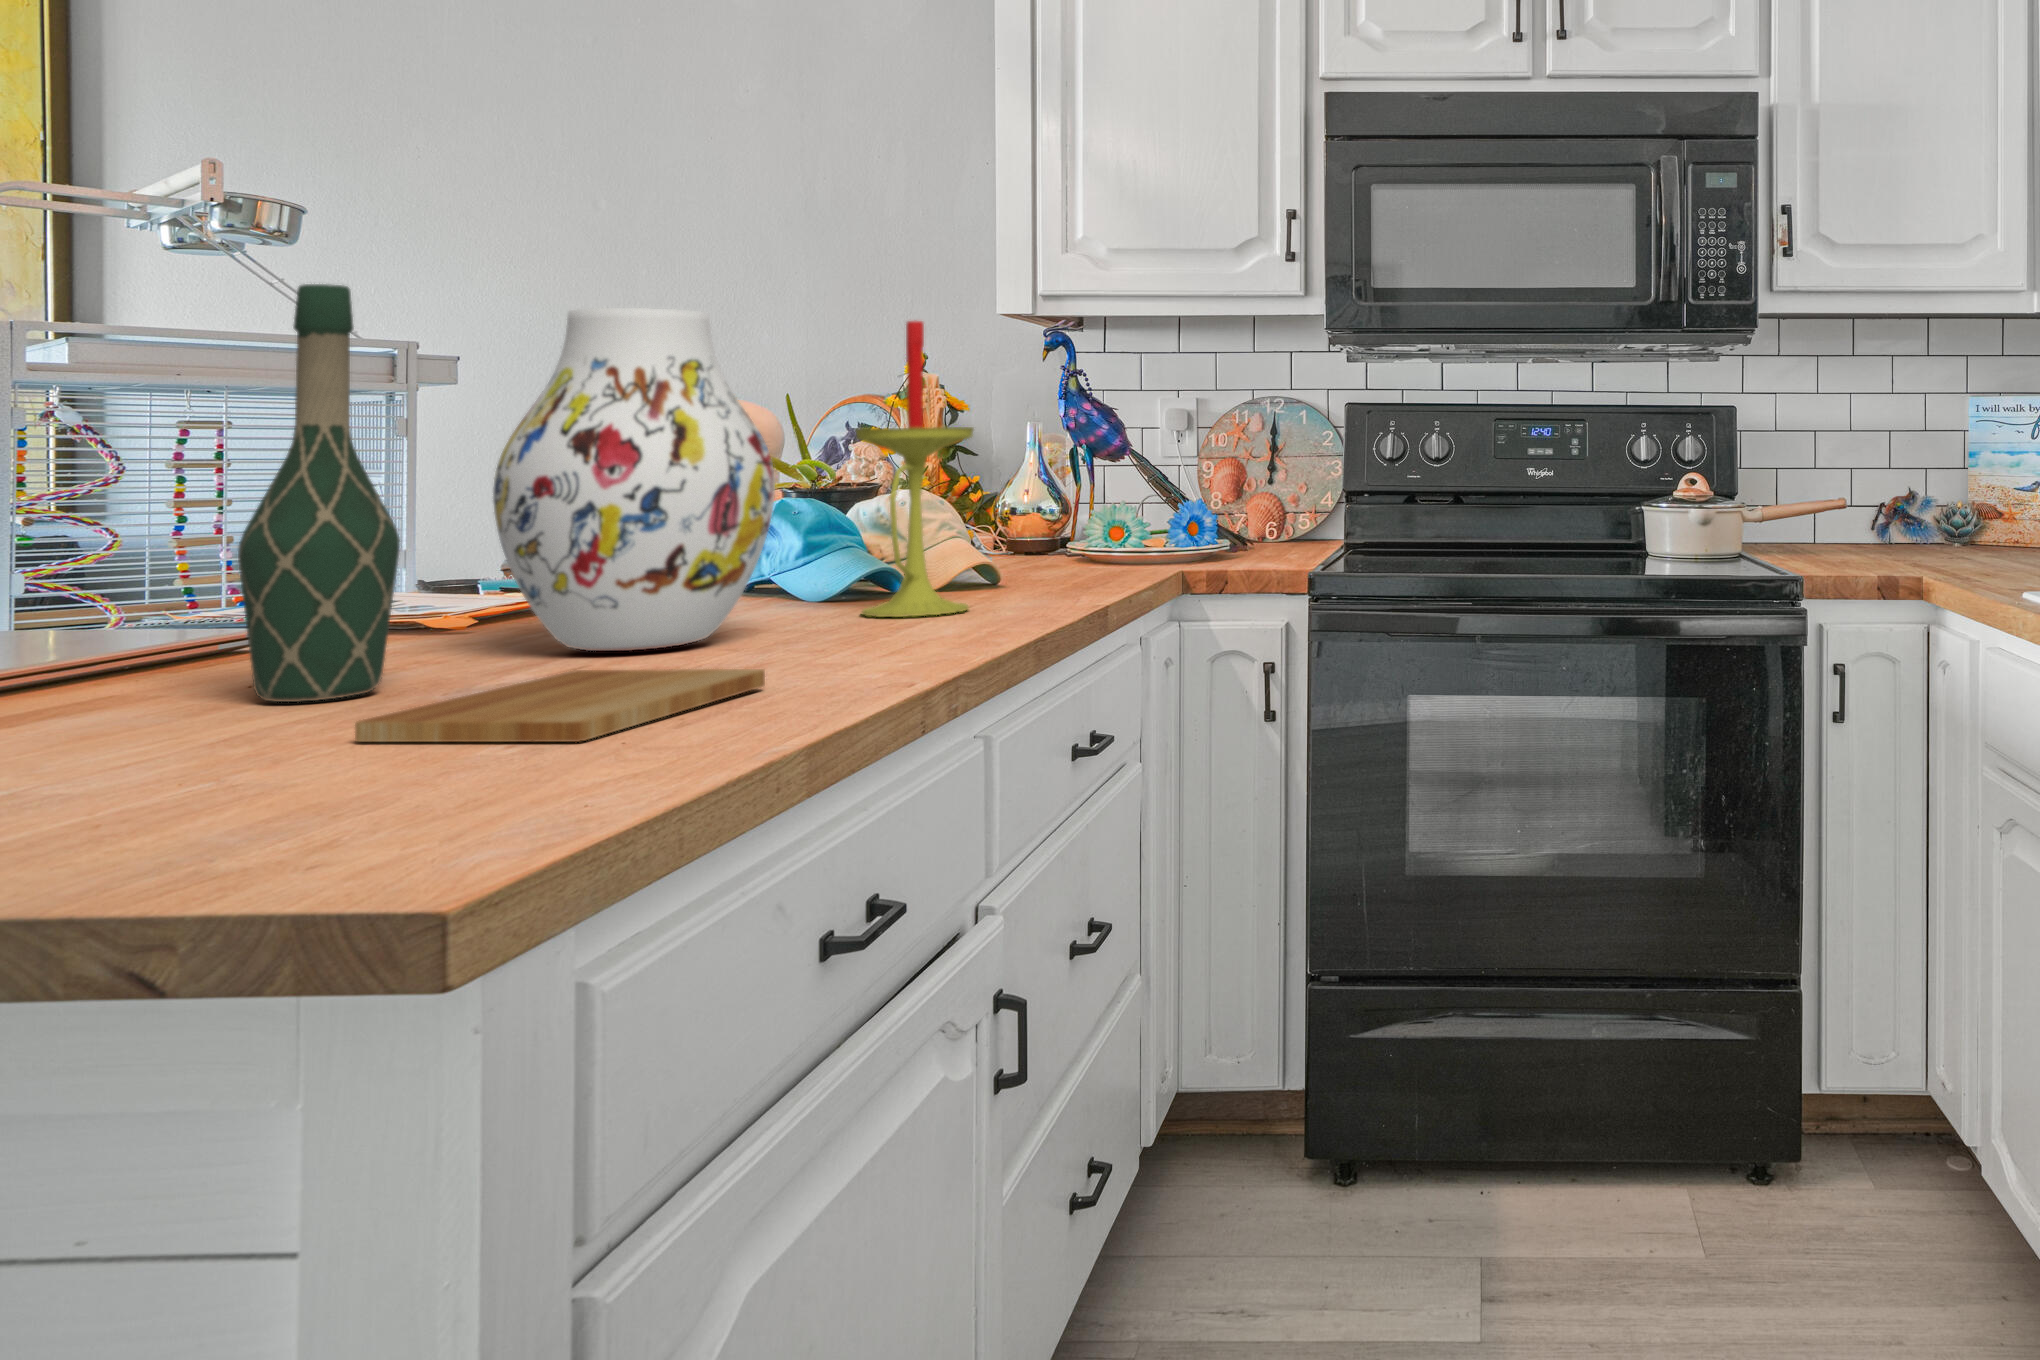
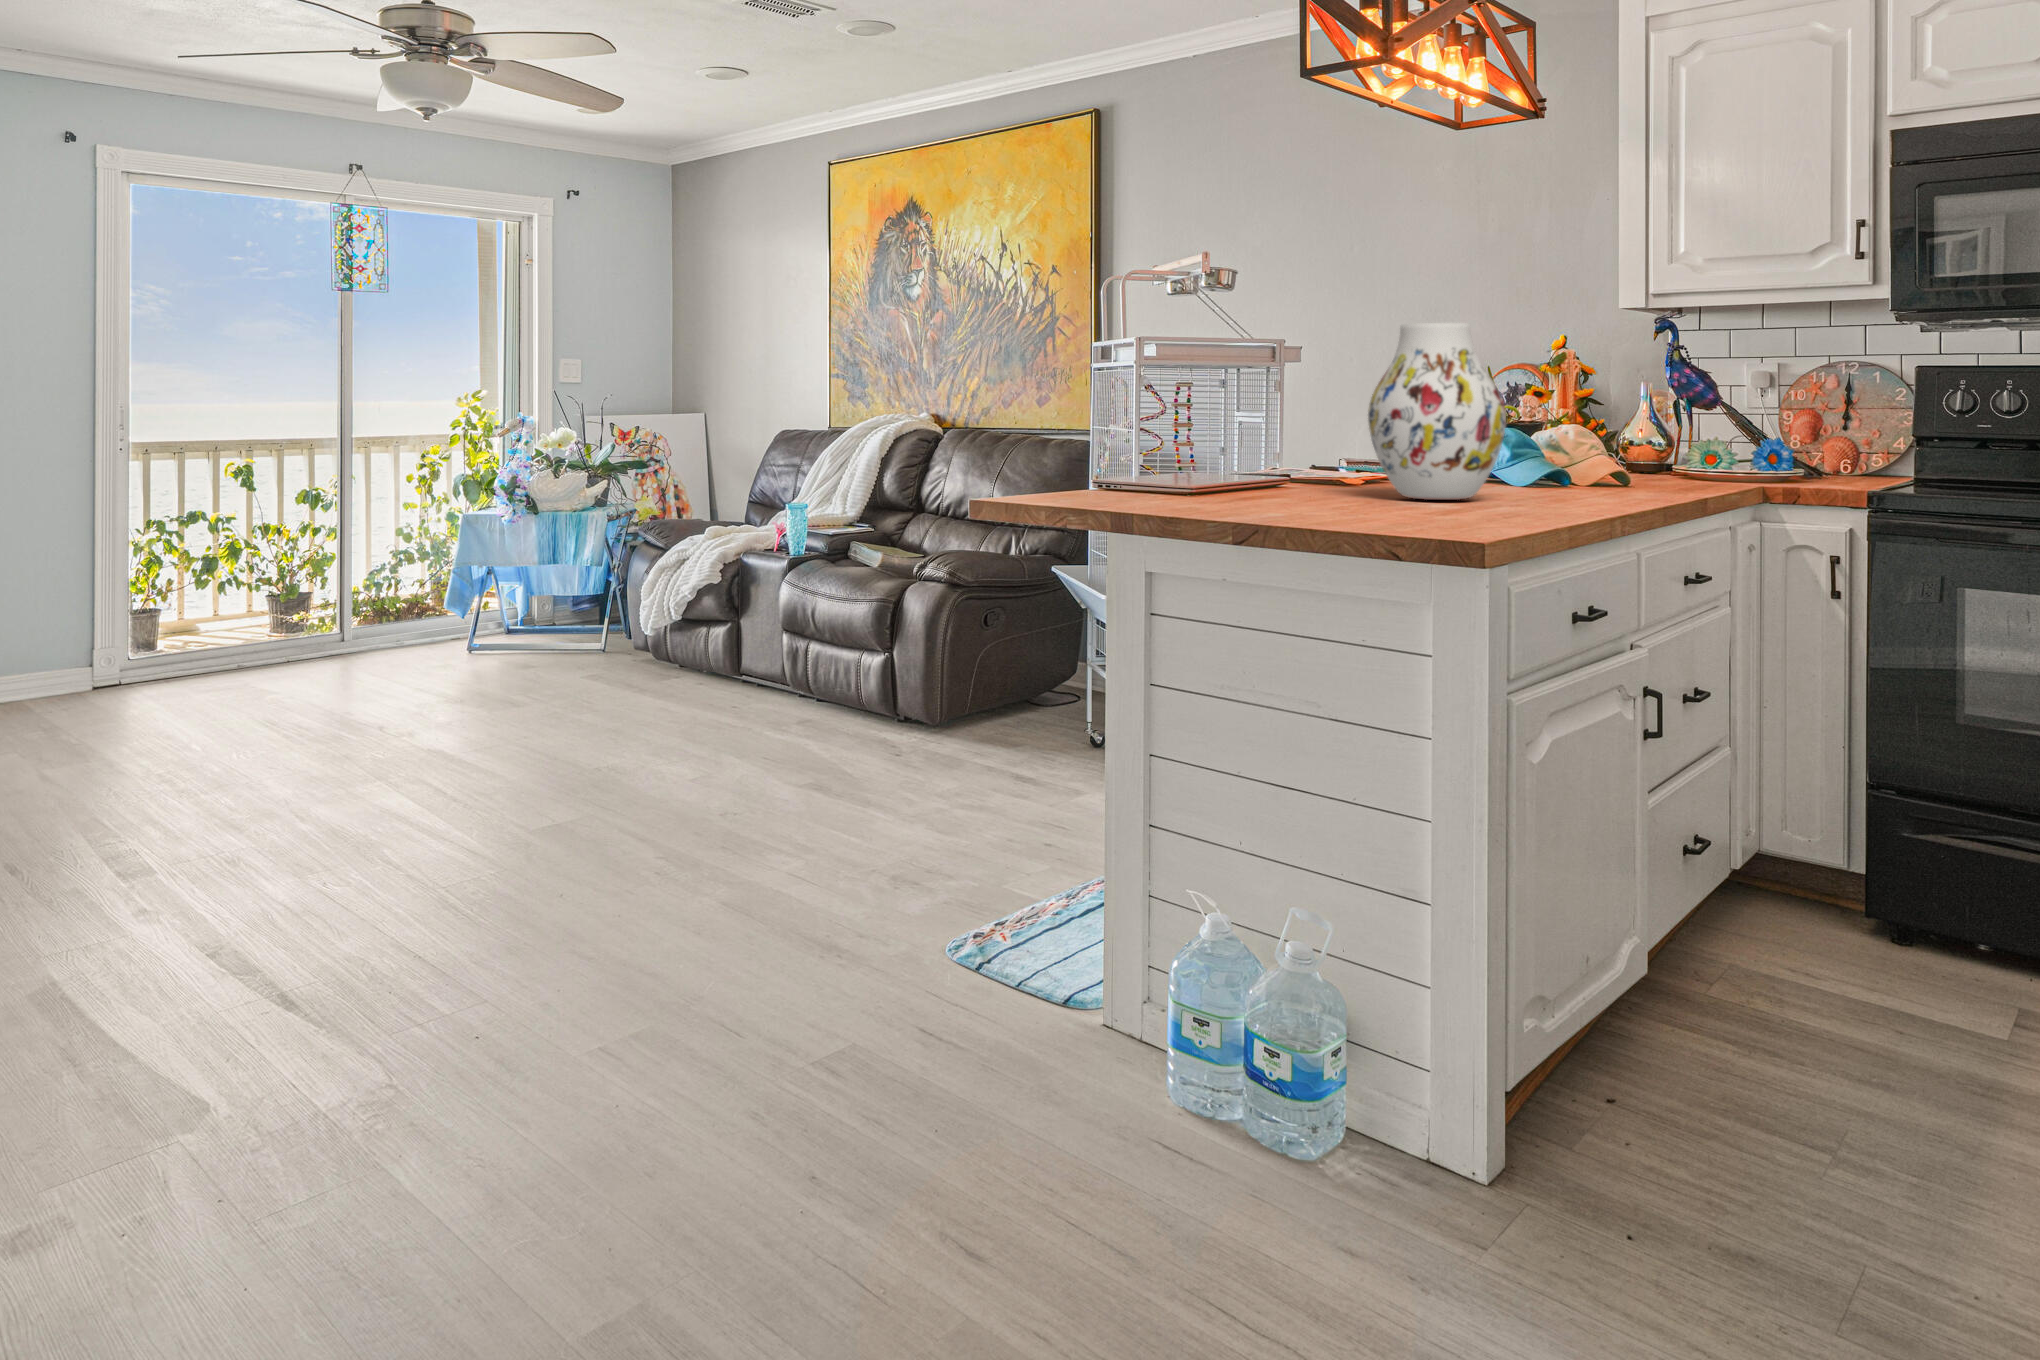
wine bottle: present [238,284,400,702] -> none [1283,319,1344,507]
candle: present [856,321,974,617] -> none [1542,317,1618,497]
cutting board: present [355,669,765,742] -> none [1354,502,1518,526]

